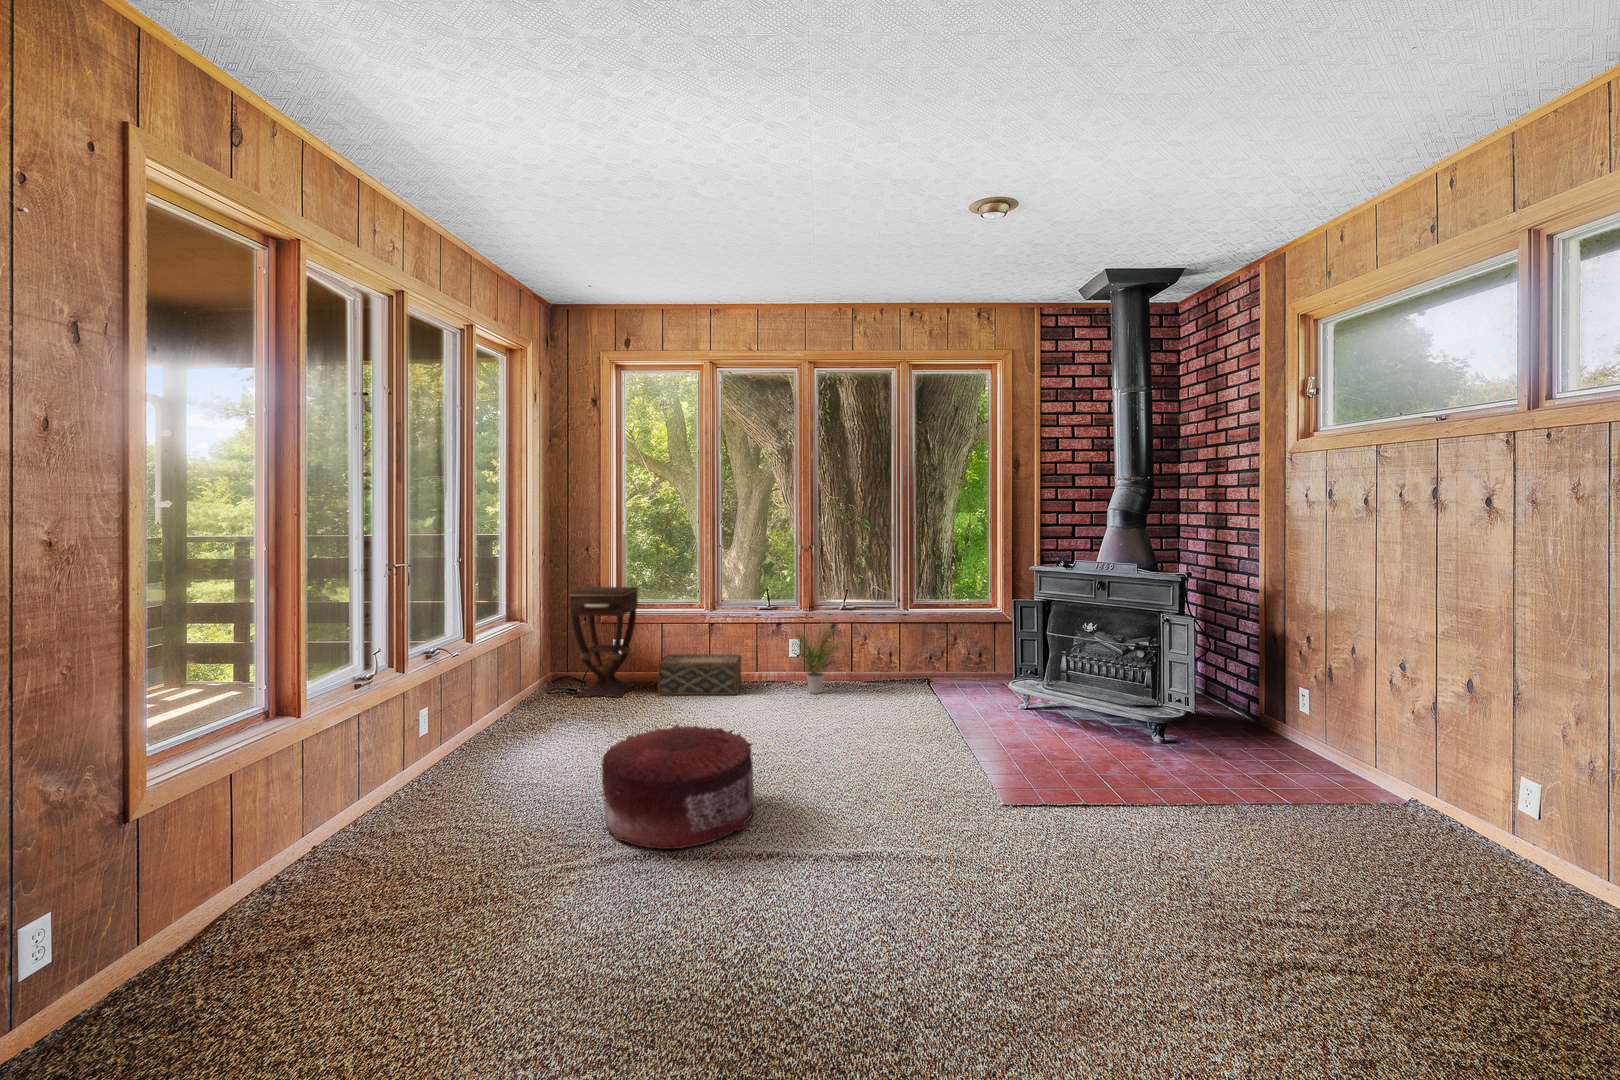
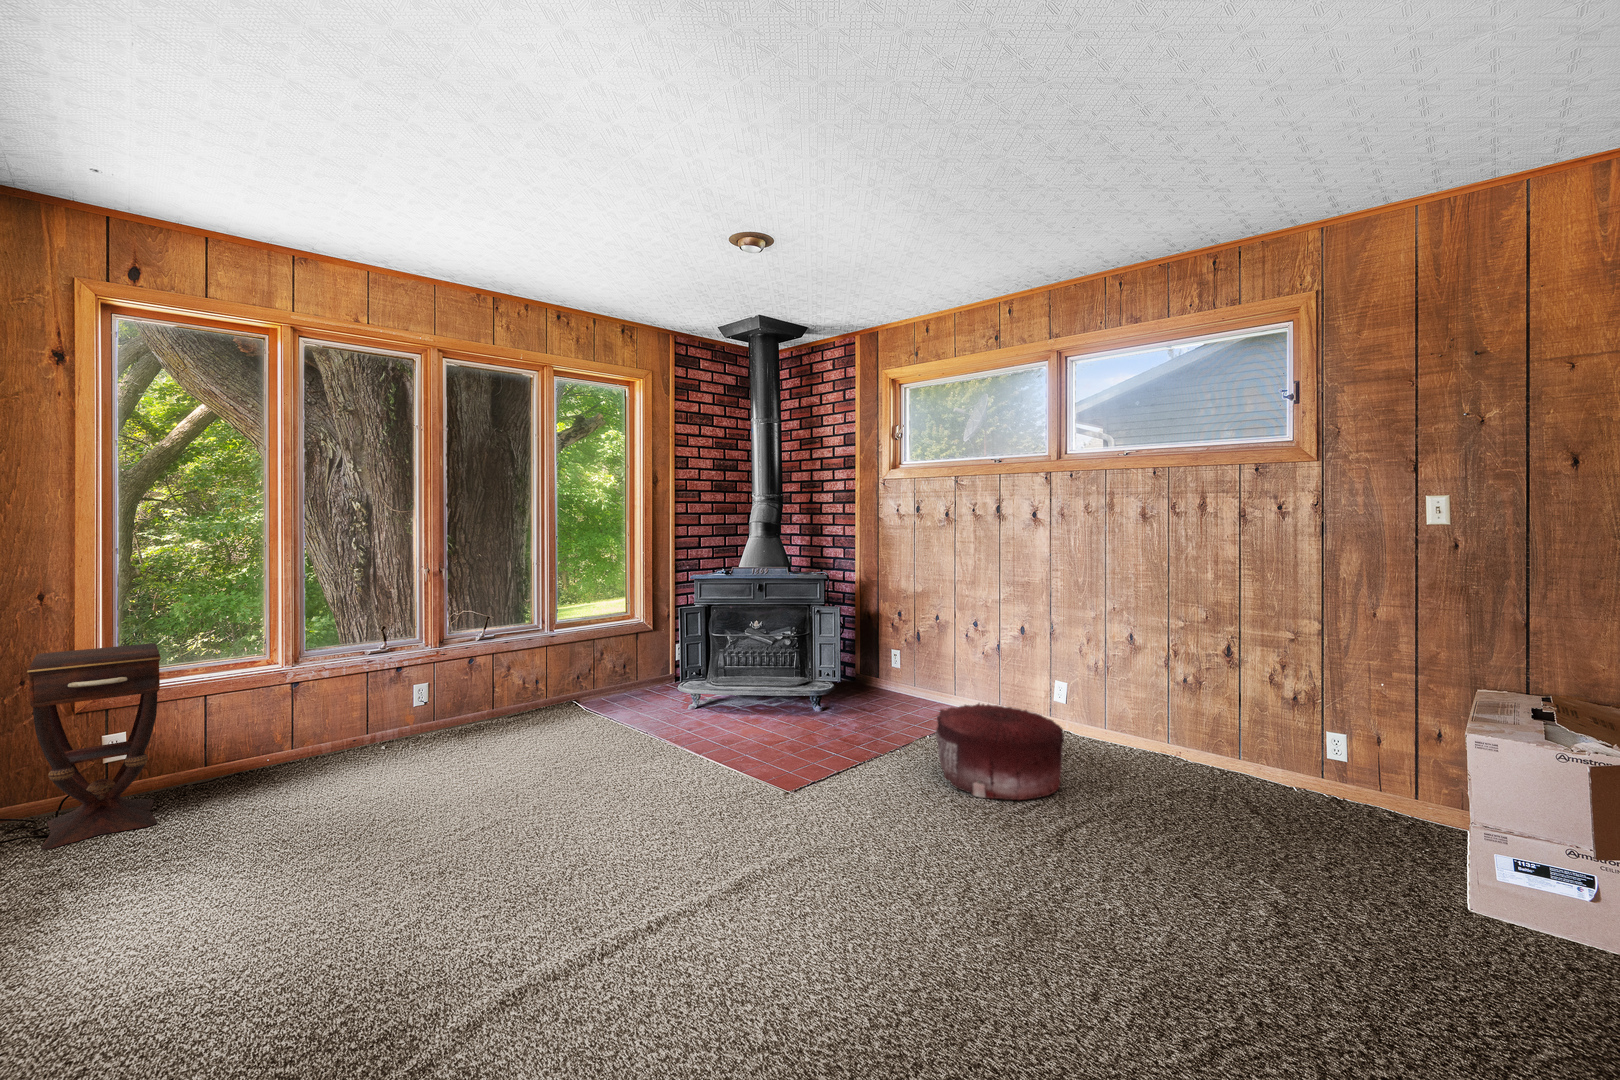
potted plant: present [795,626,840,694] -> none [425,652,508,745]
woven basket: present [658,654,741,695] -> none [216,717,367,802]
pouf: present [602,725,755,849] -> present [936,703,1064,800]

